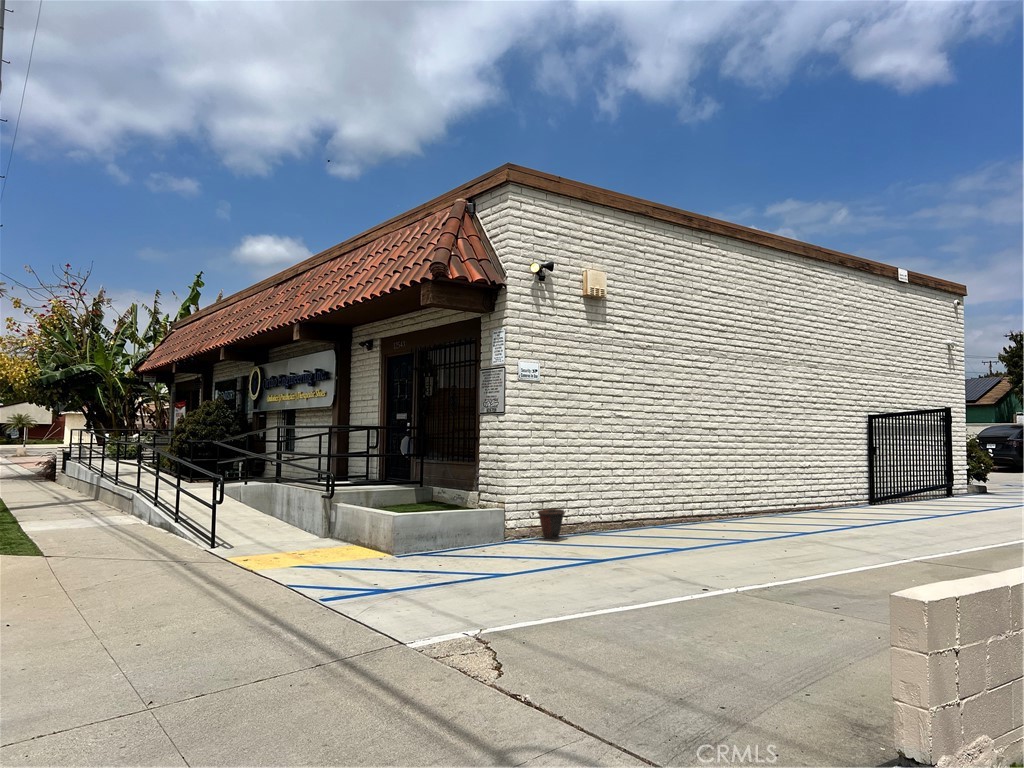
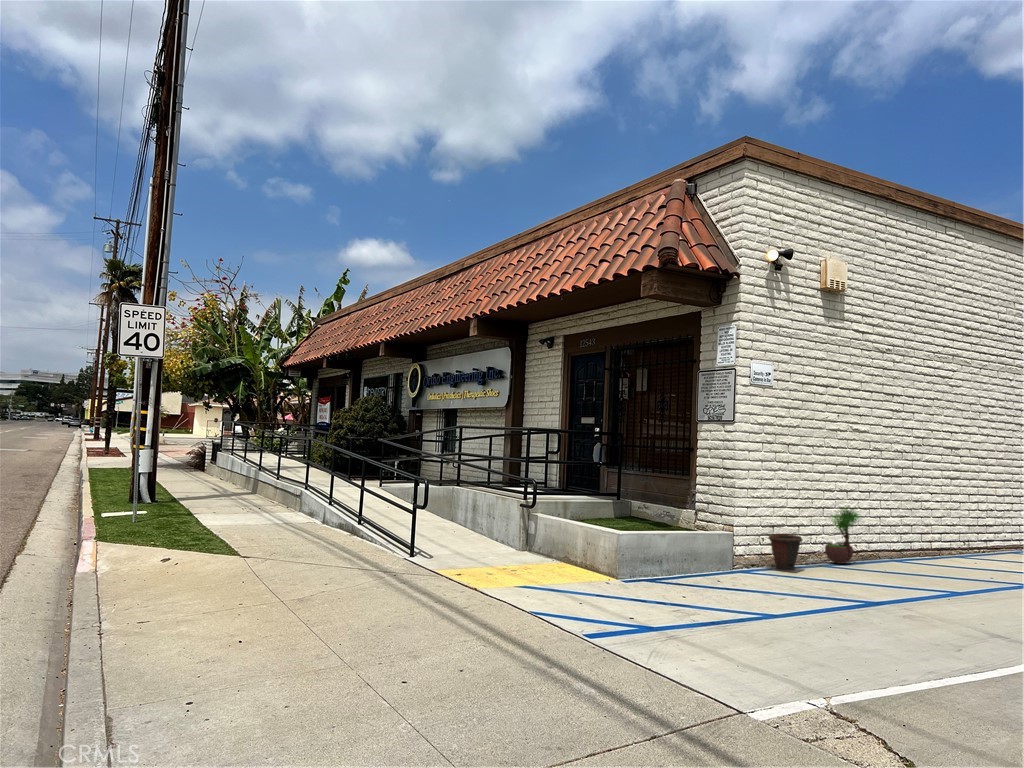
potted tree: none [592,480,621,532] -> present [825,507,859,564]

